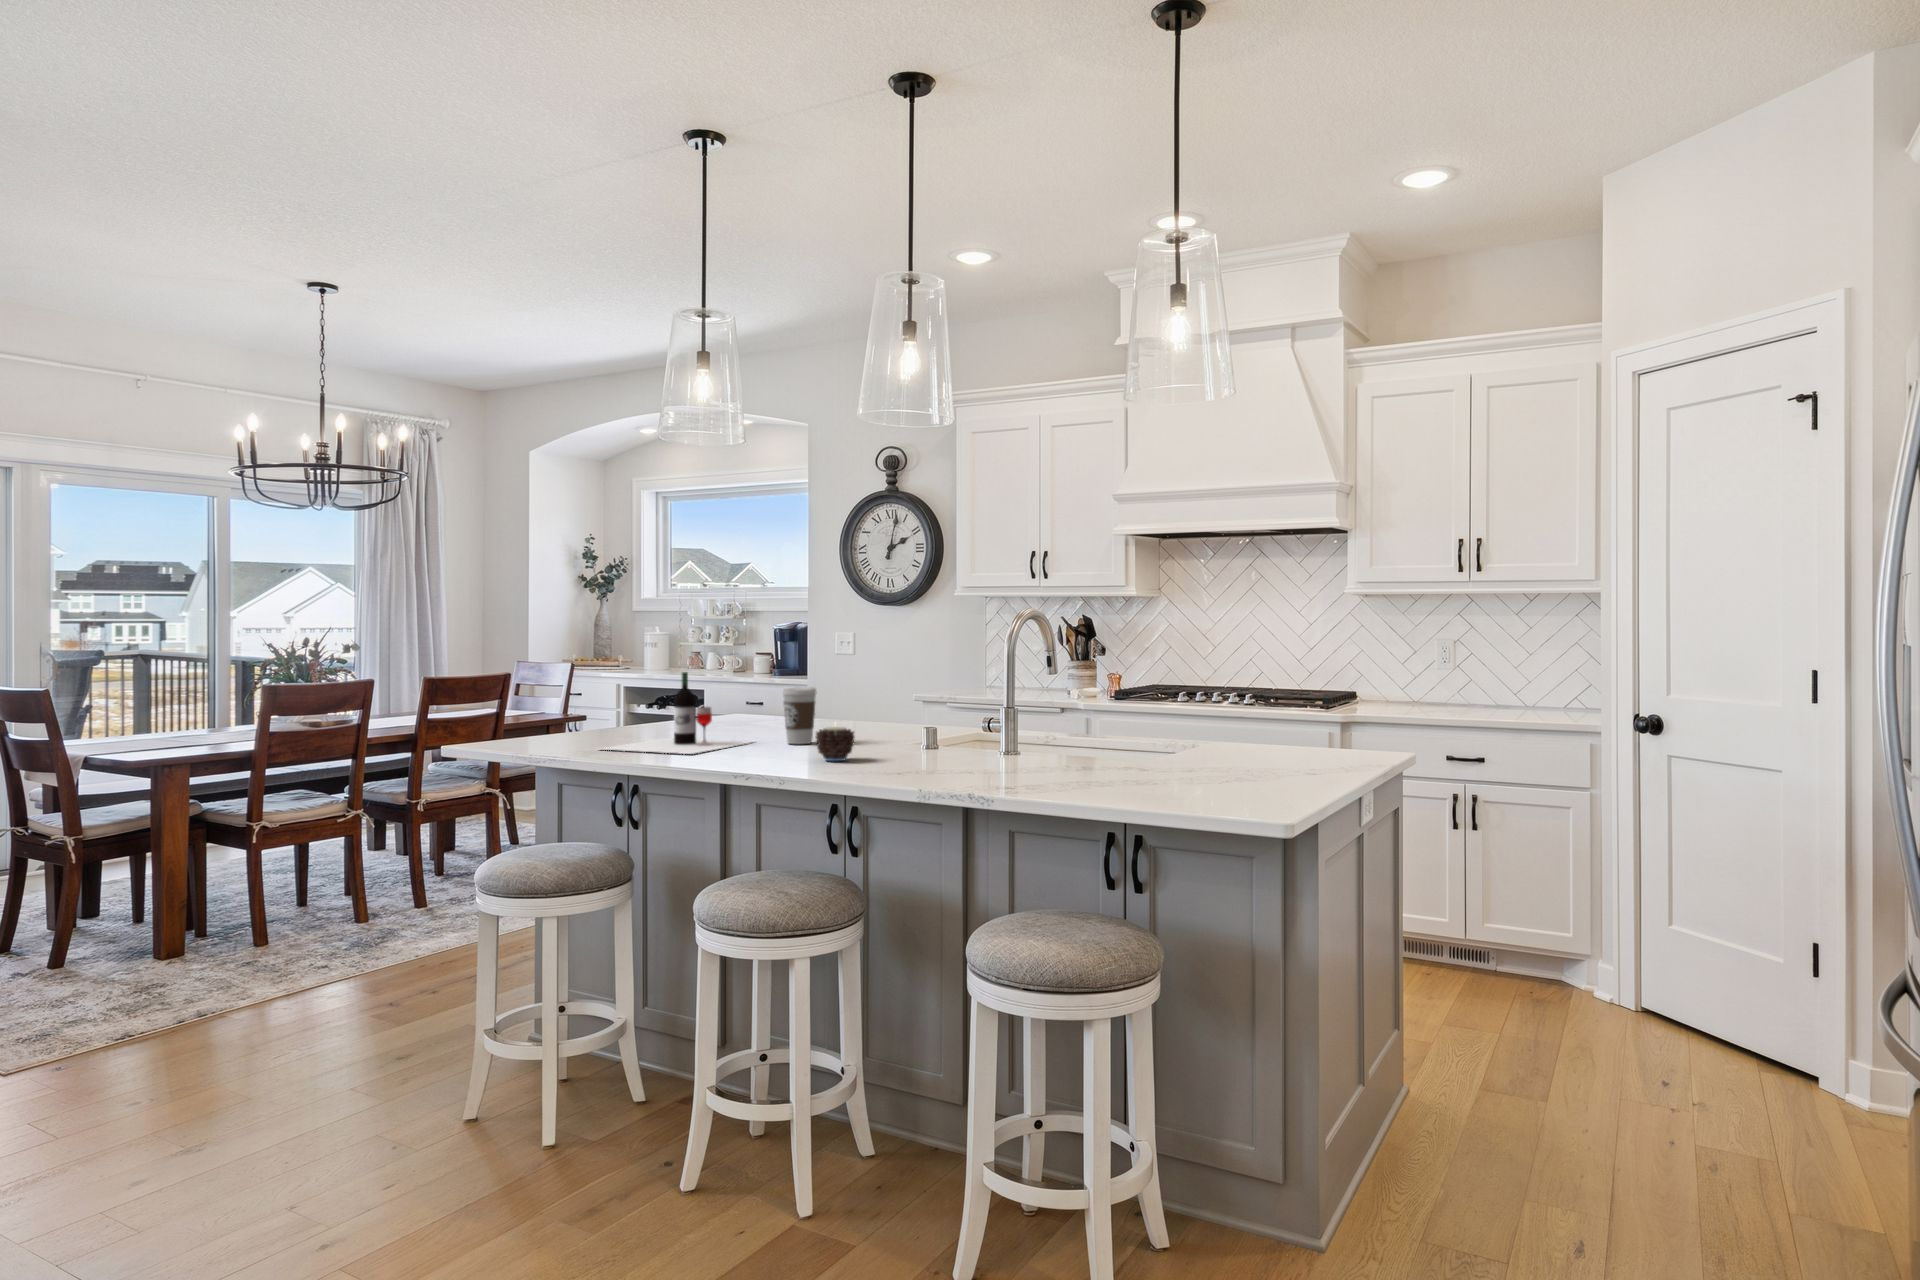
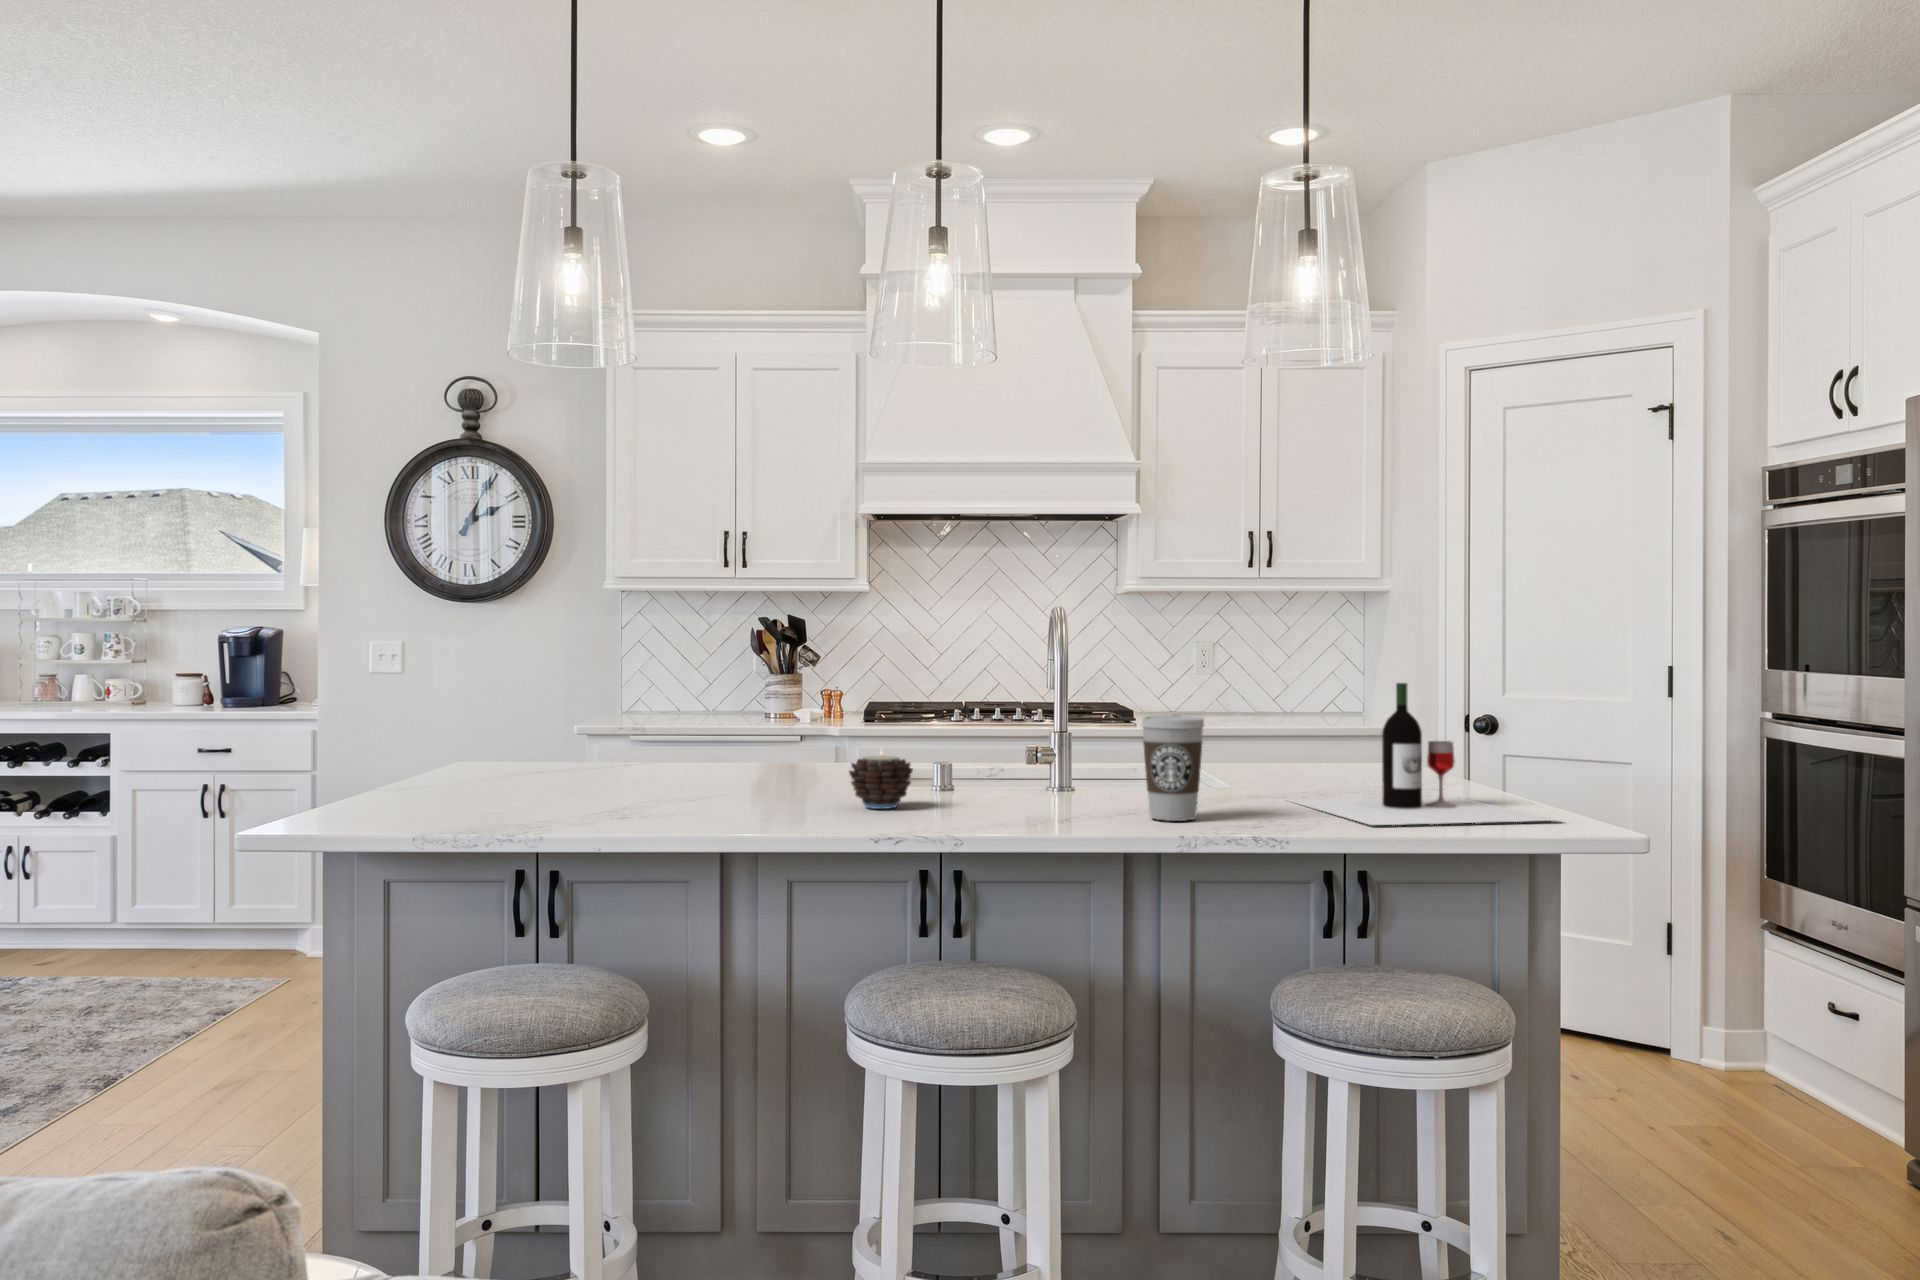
wine bottle: present [602,672,749,754] -> present [1290,683,1558,825]
coffee cup: present [782,687,816,744] -> present [1142,715,1204,821]

